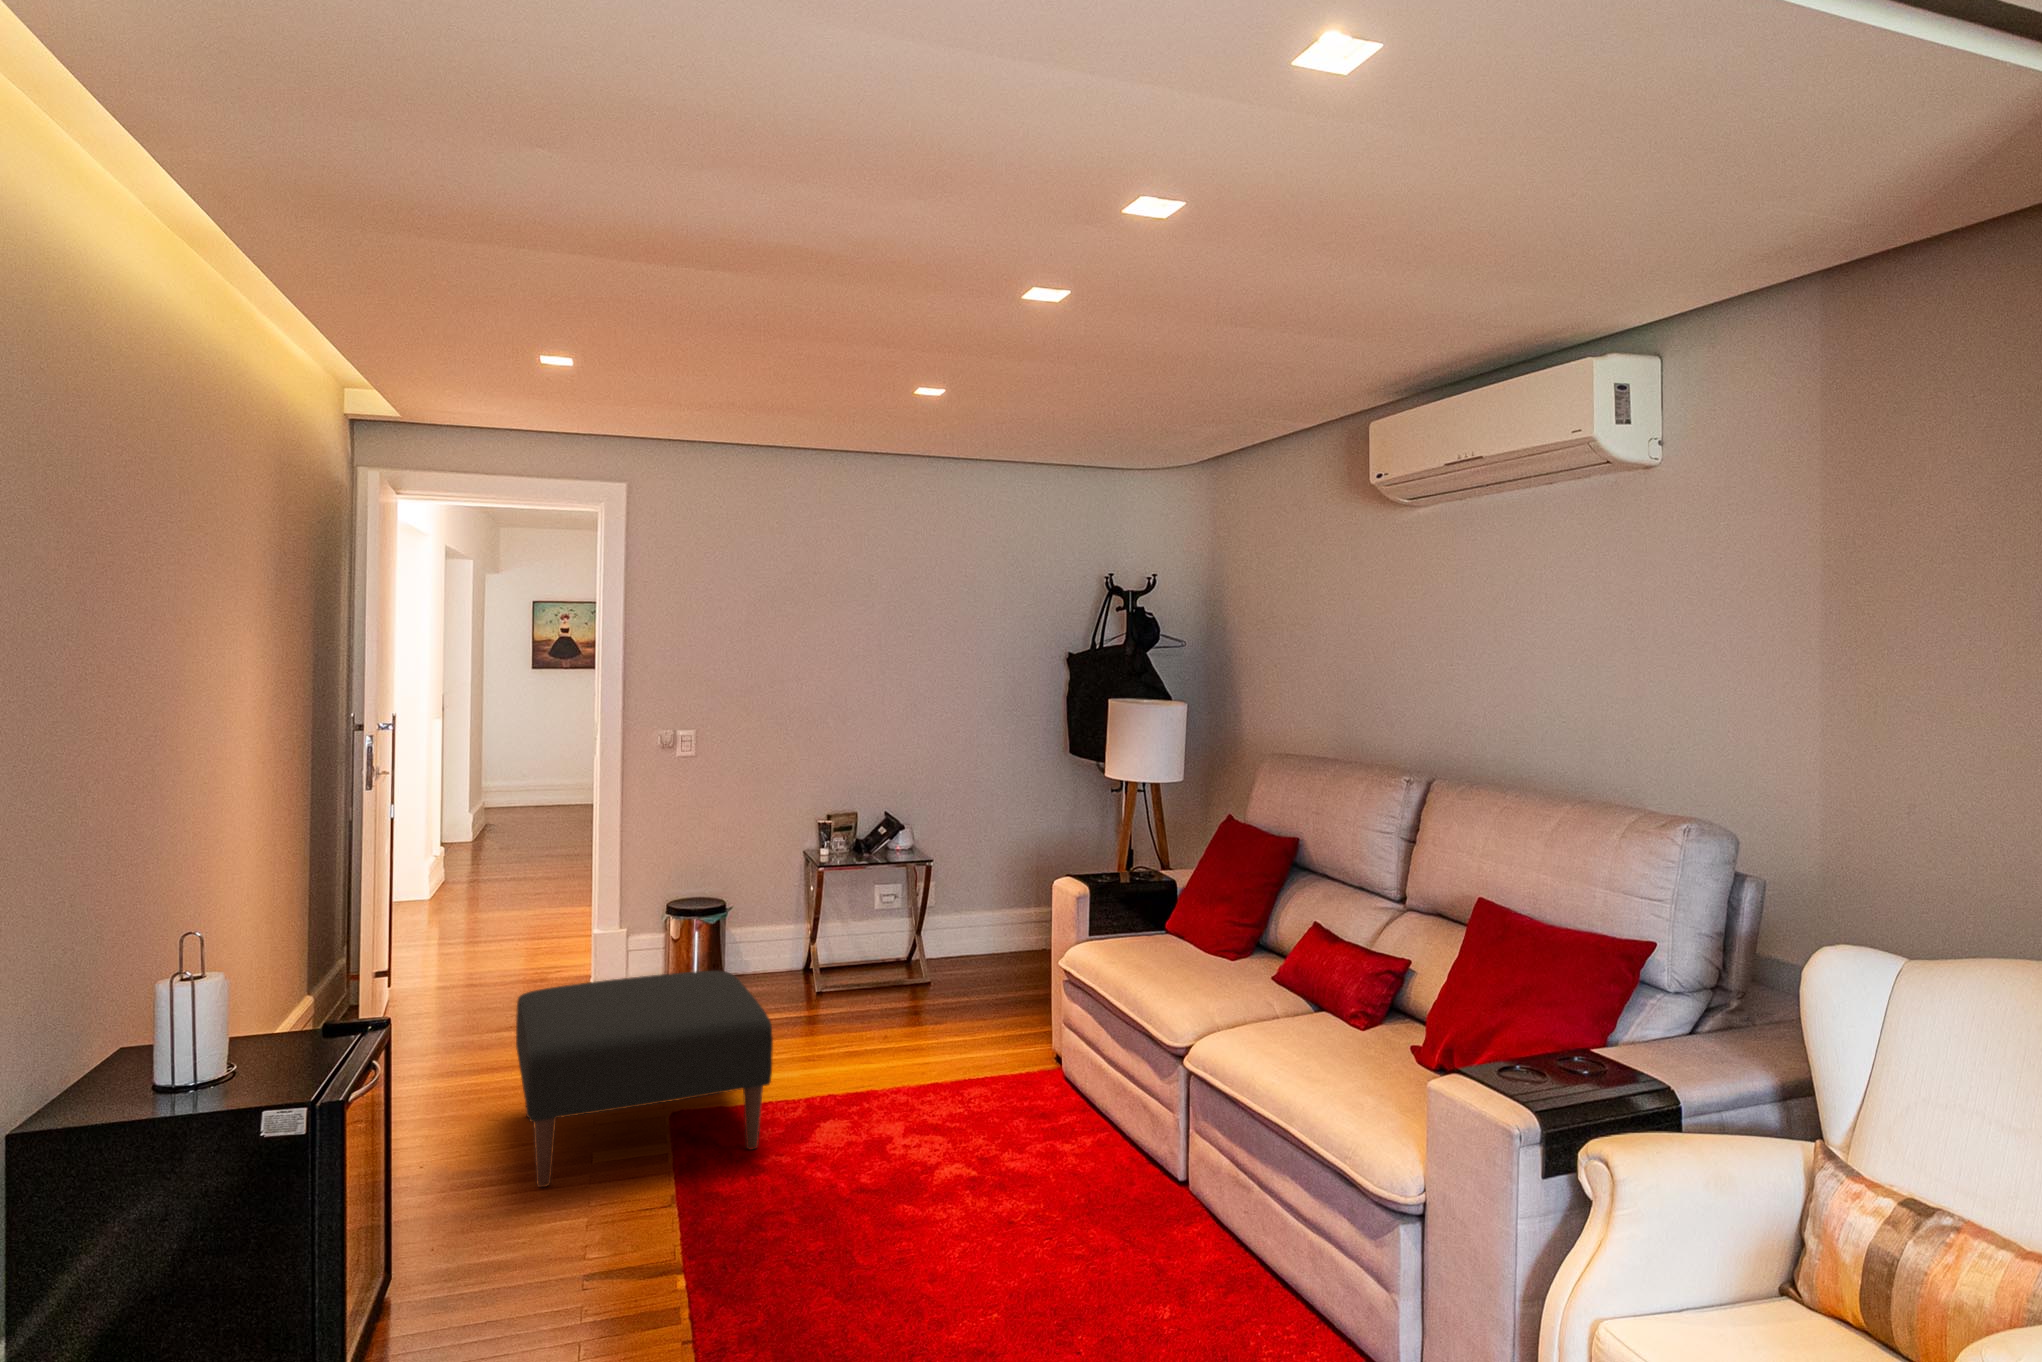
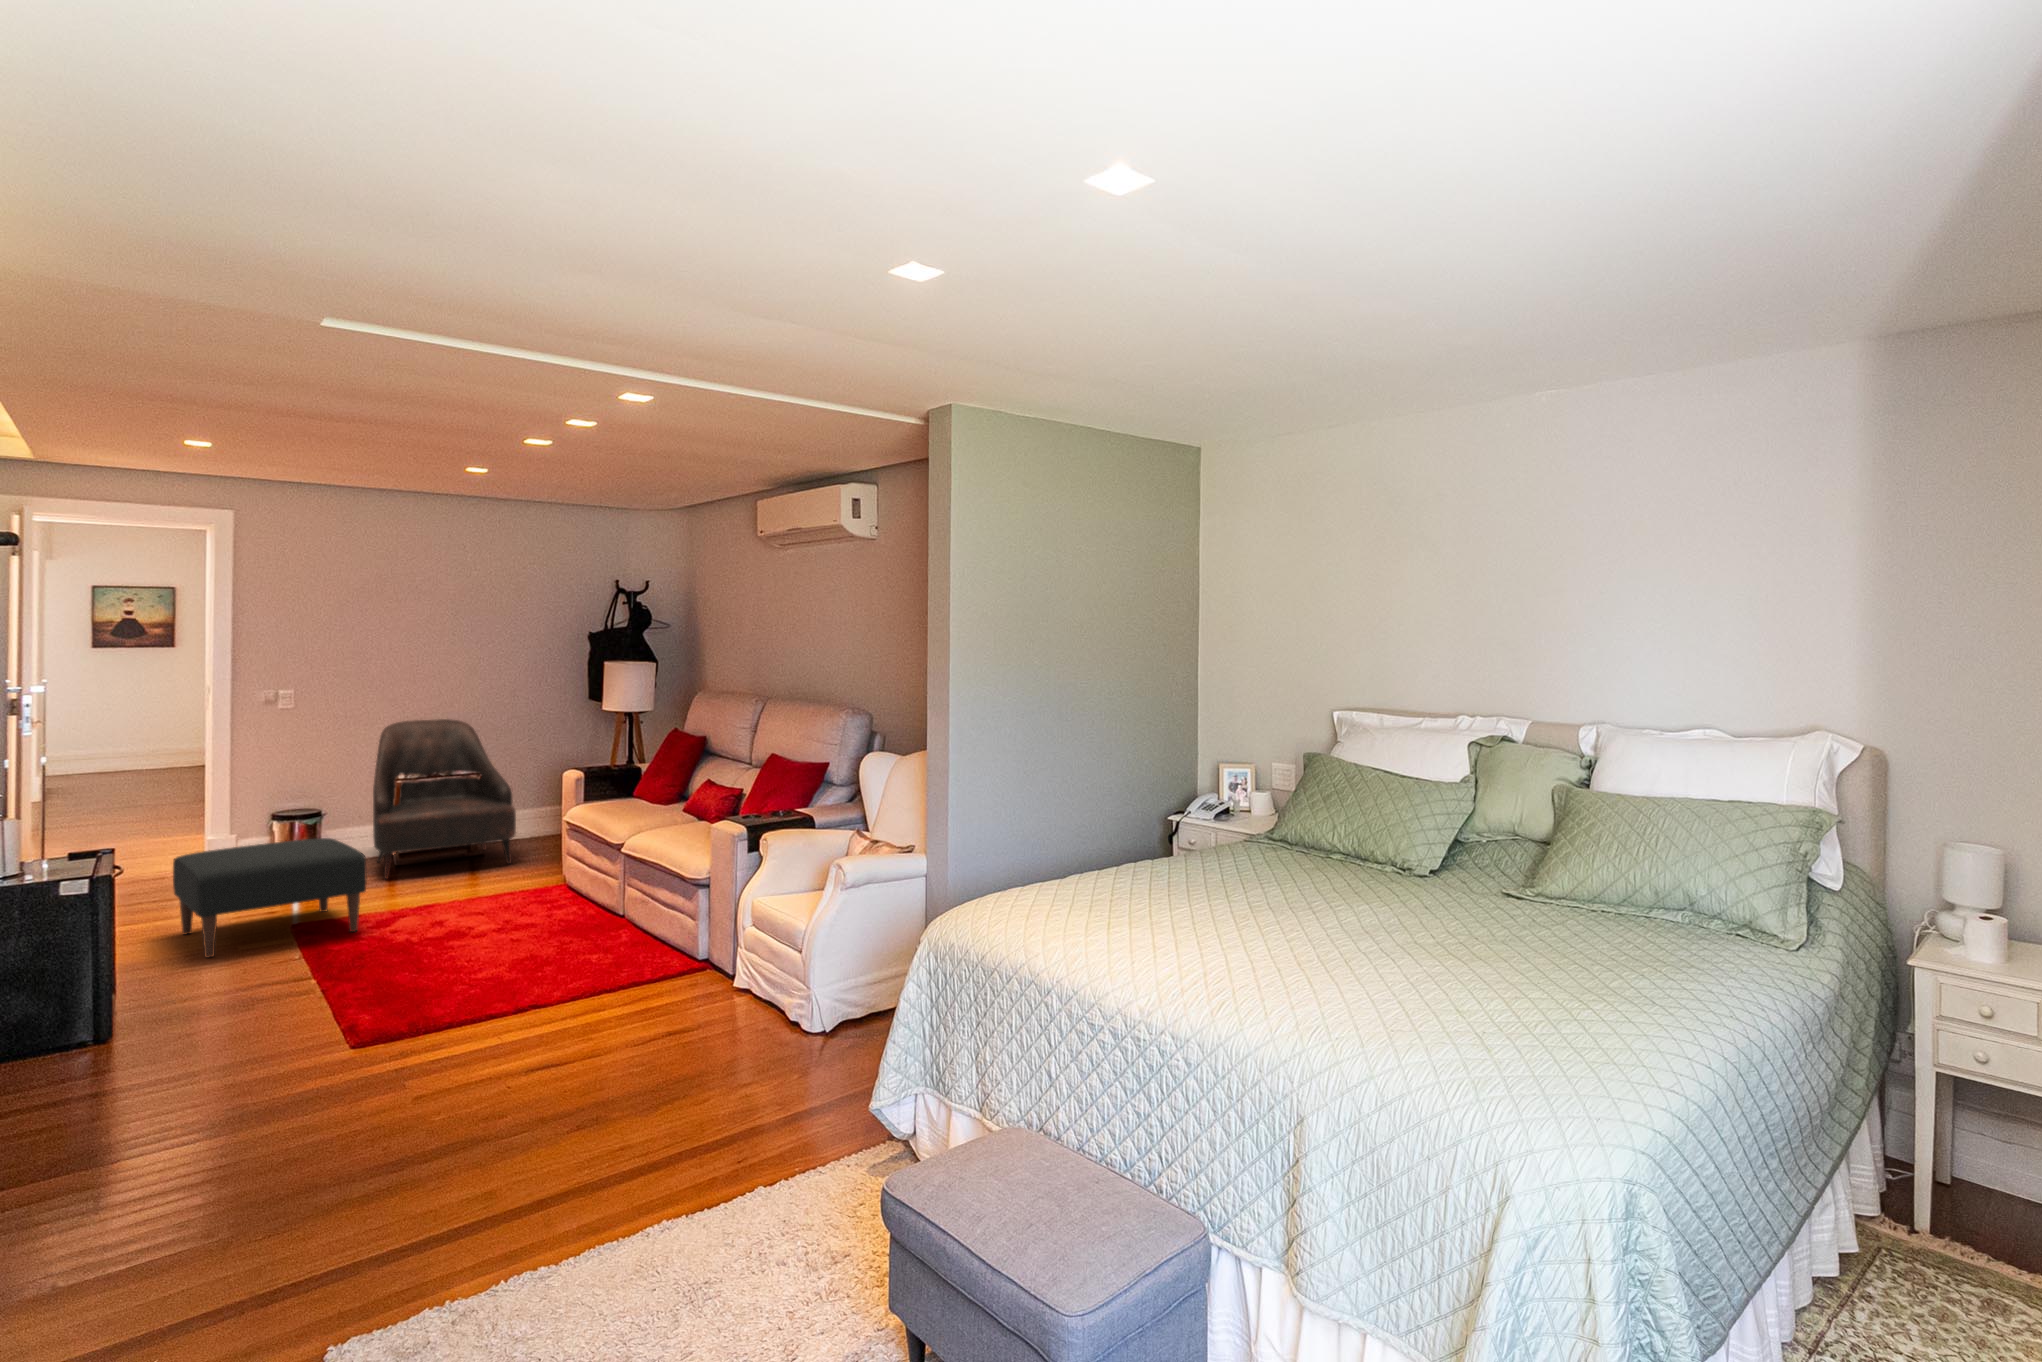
armchair: none [789,777,977,1023] -> present [373,719,516,879]

